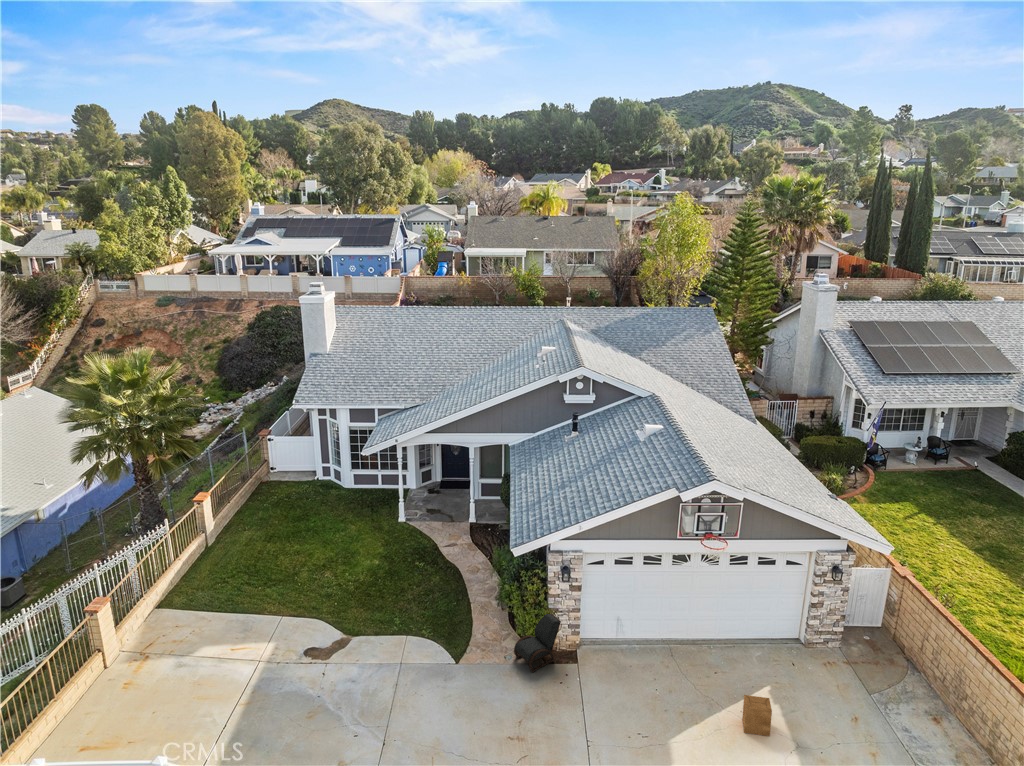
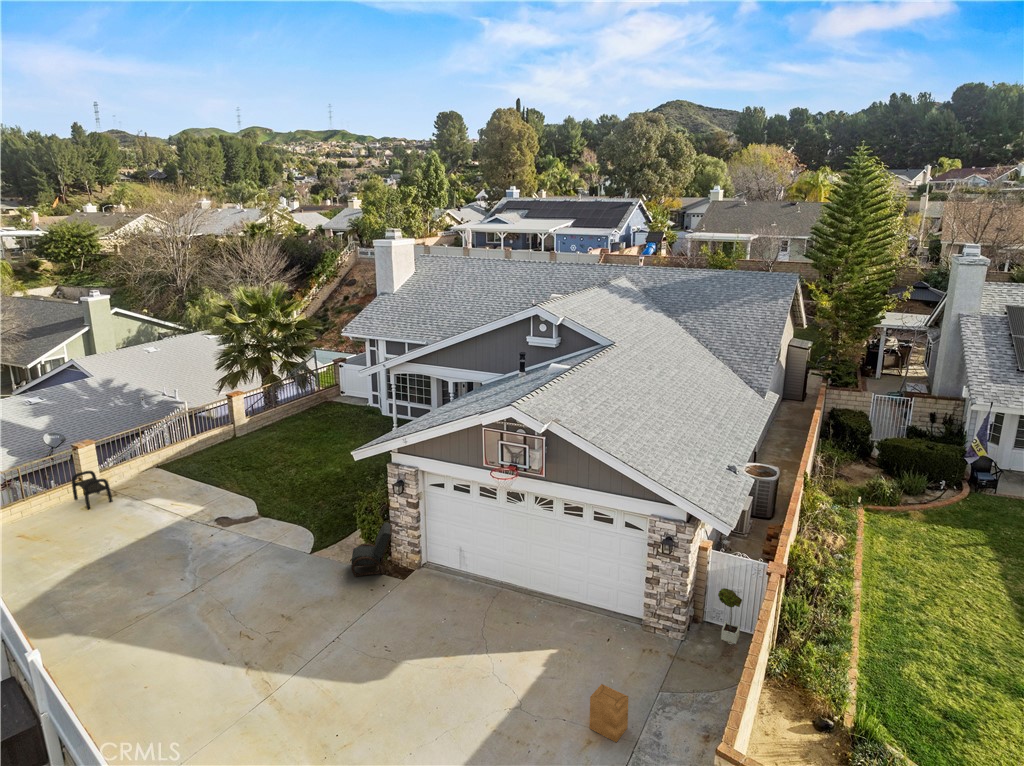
potted tree: none [858,596,879,638] -> present [718,588,742,644]
bench: none [82,636,144,685] -> present [72,471,113,509]
cardboard box: present [742,695,772,736] -> present [590,684,628,742]

